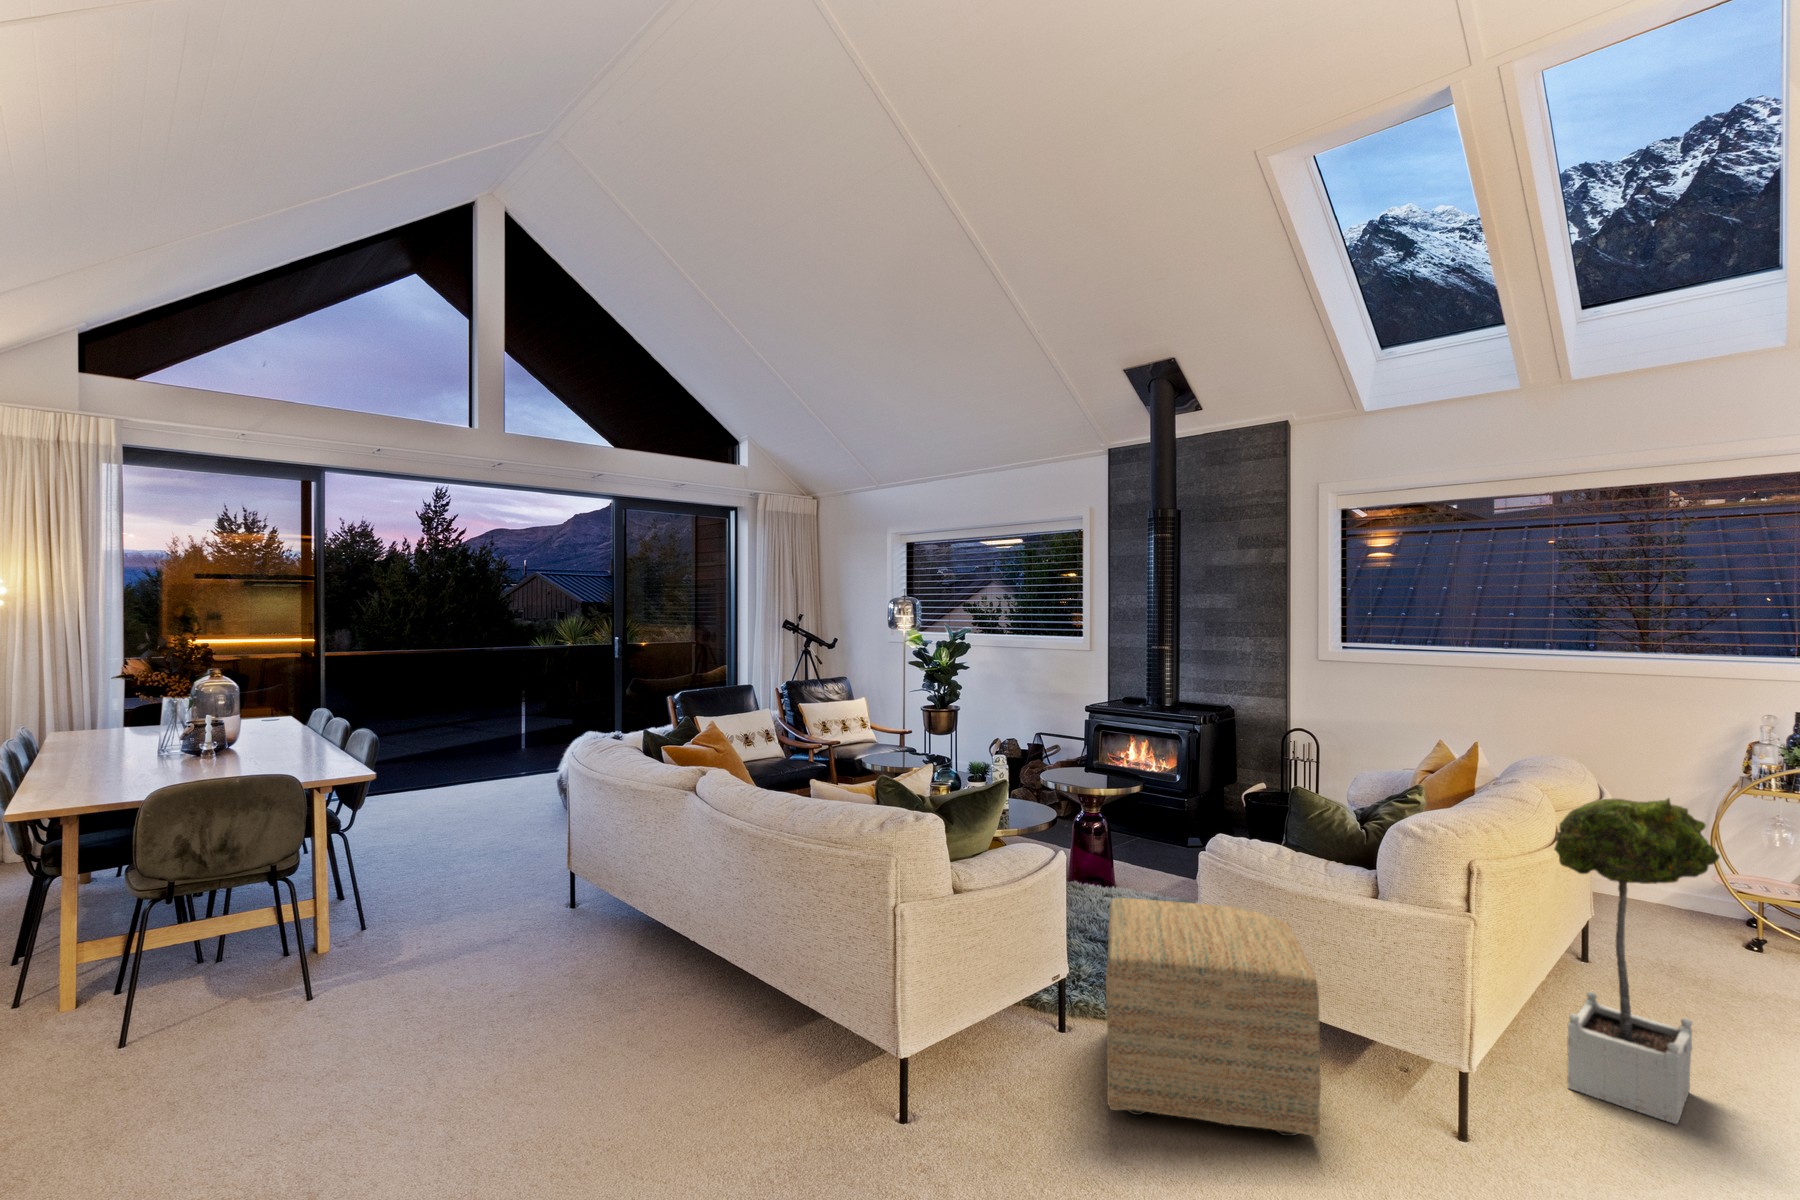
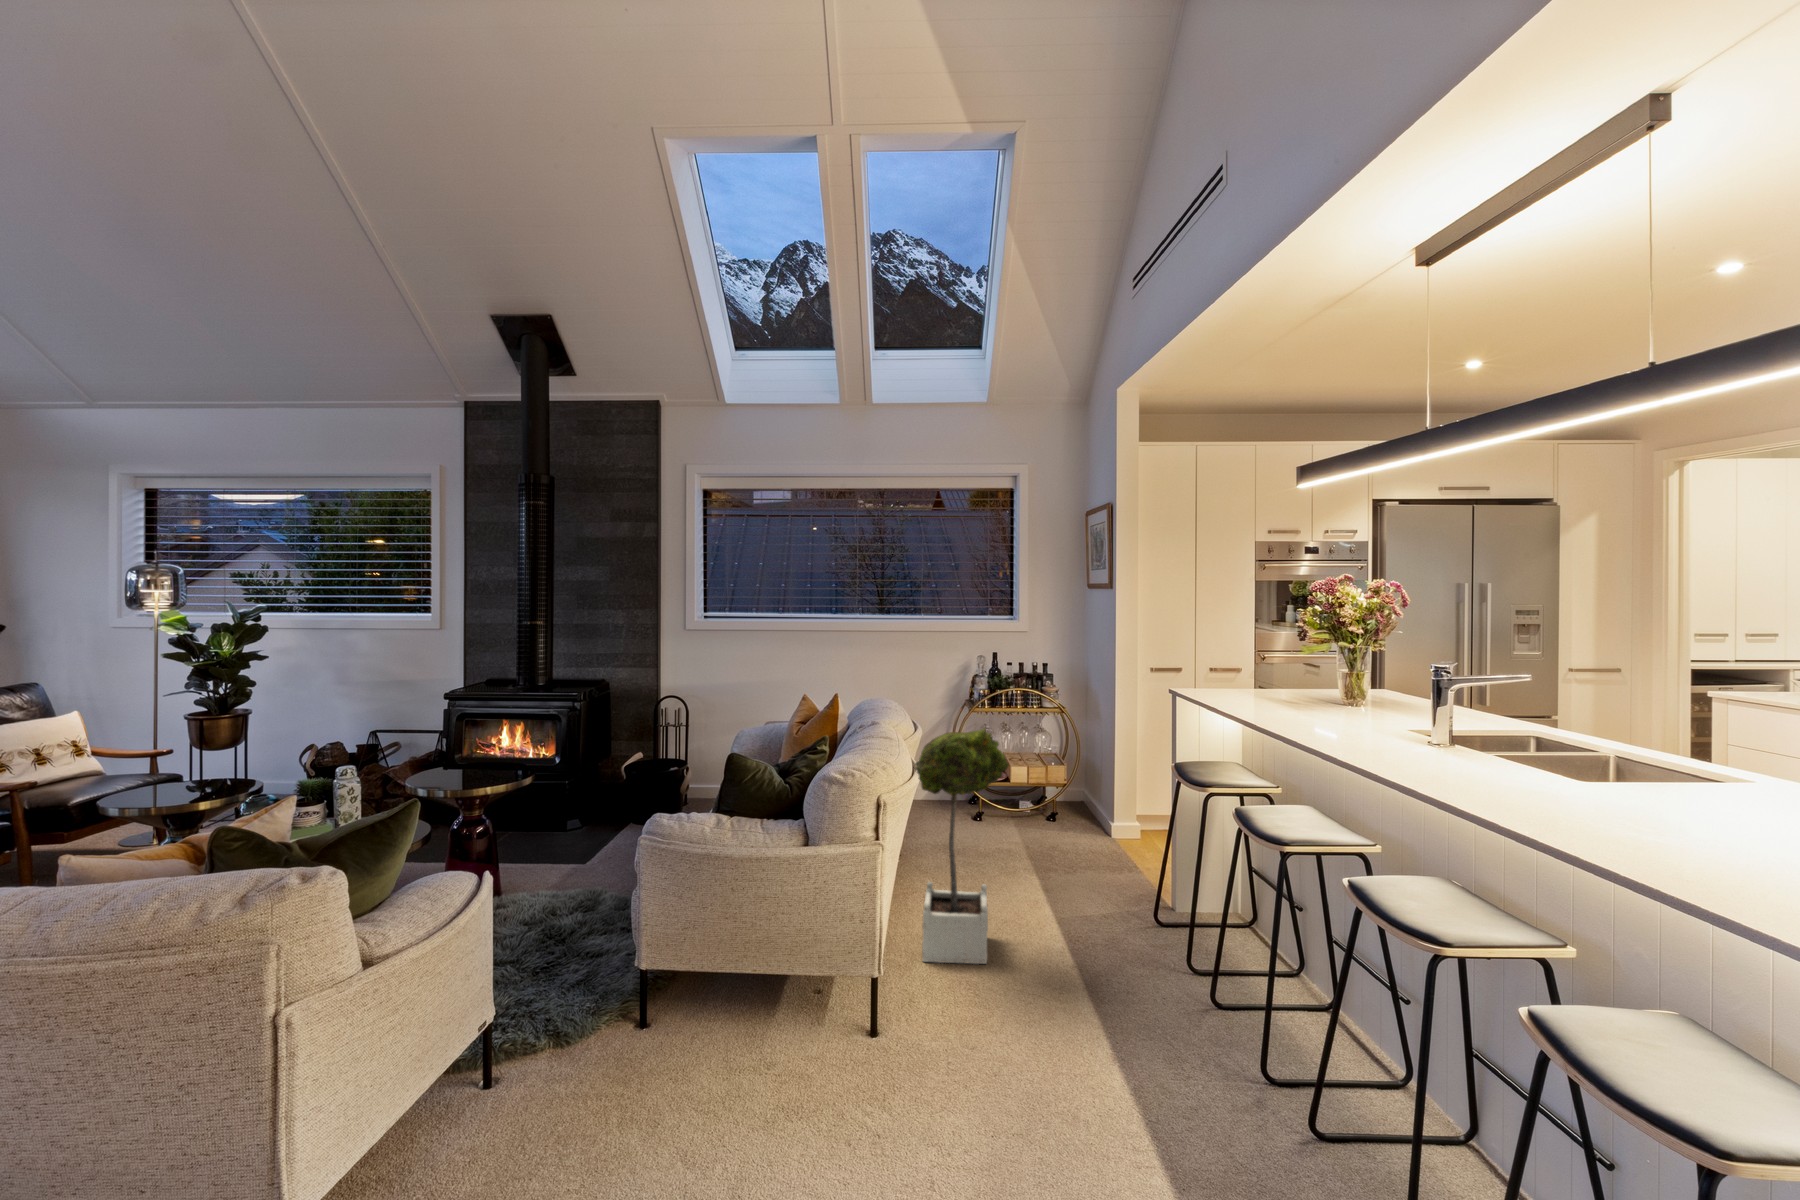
ottoman: present [1106,898,1321,1137] -> none [547,882,782,1152]

